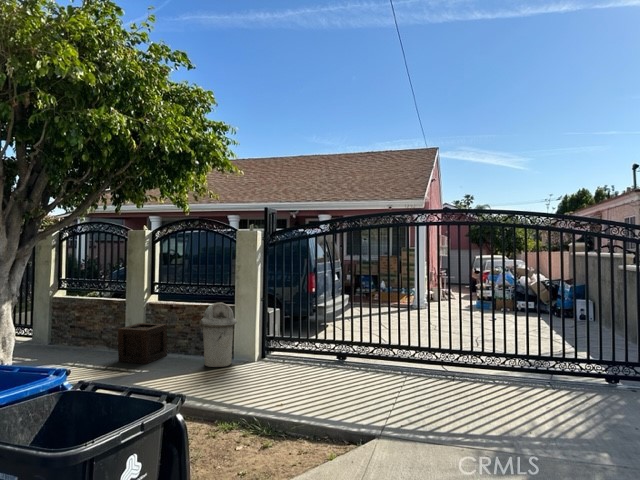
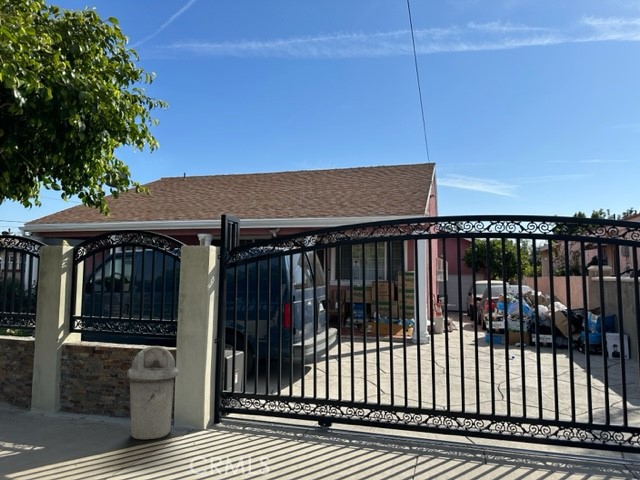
wooden crate: present [118,323,167,364] -> none [12,372,86,434]

